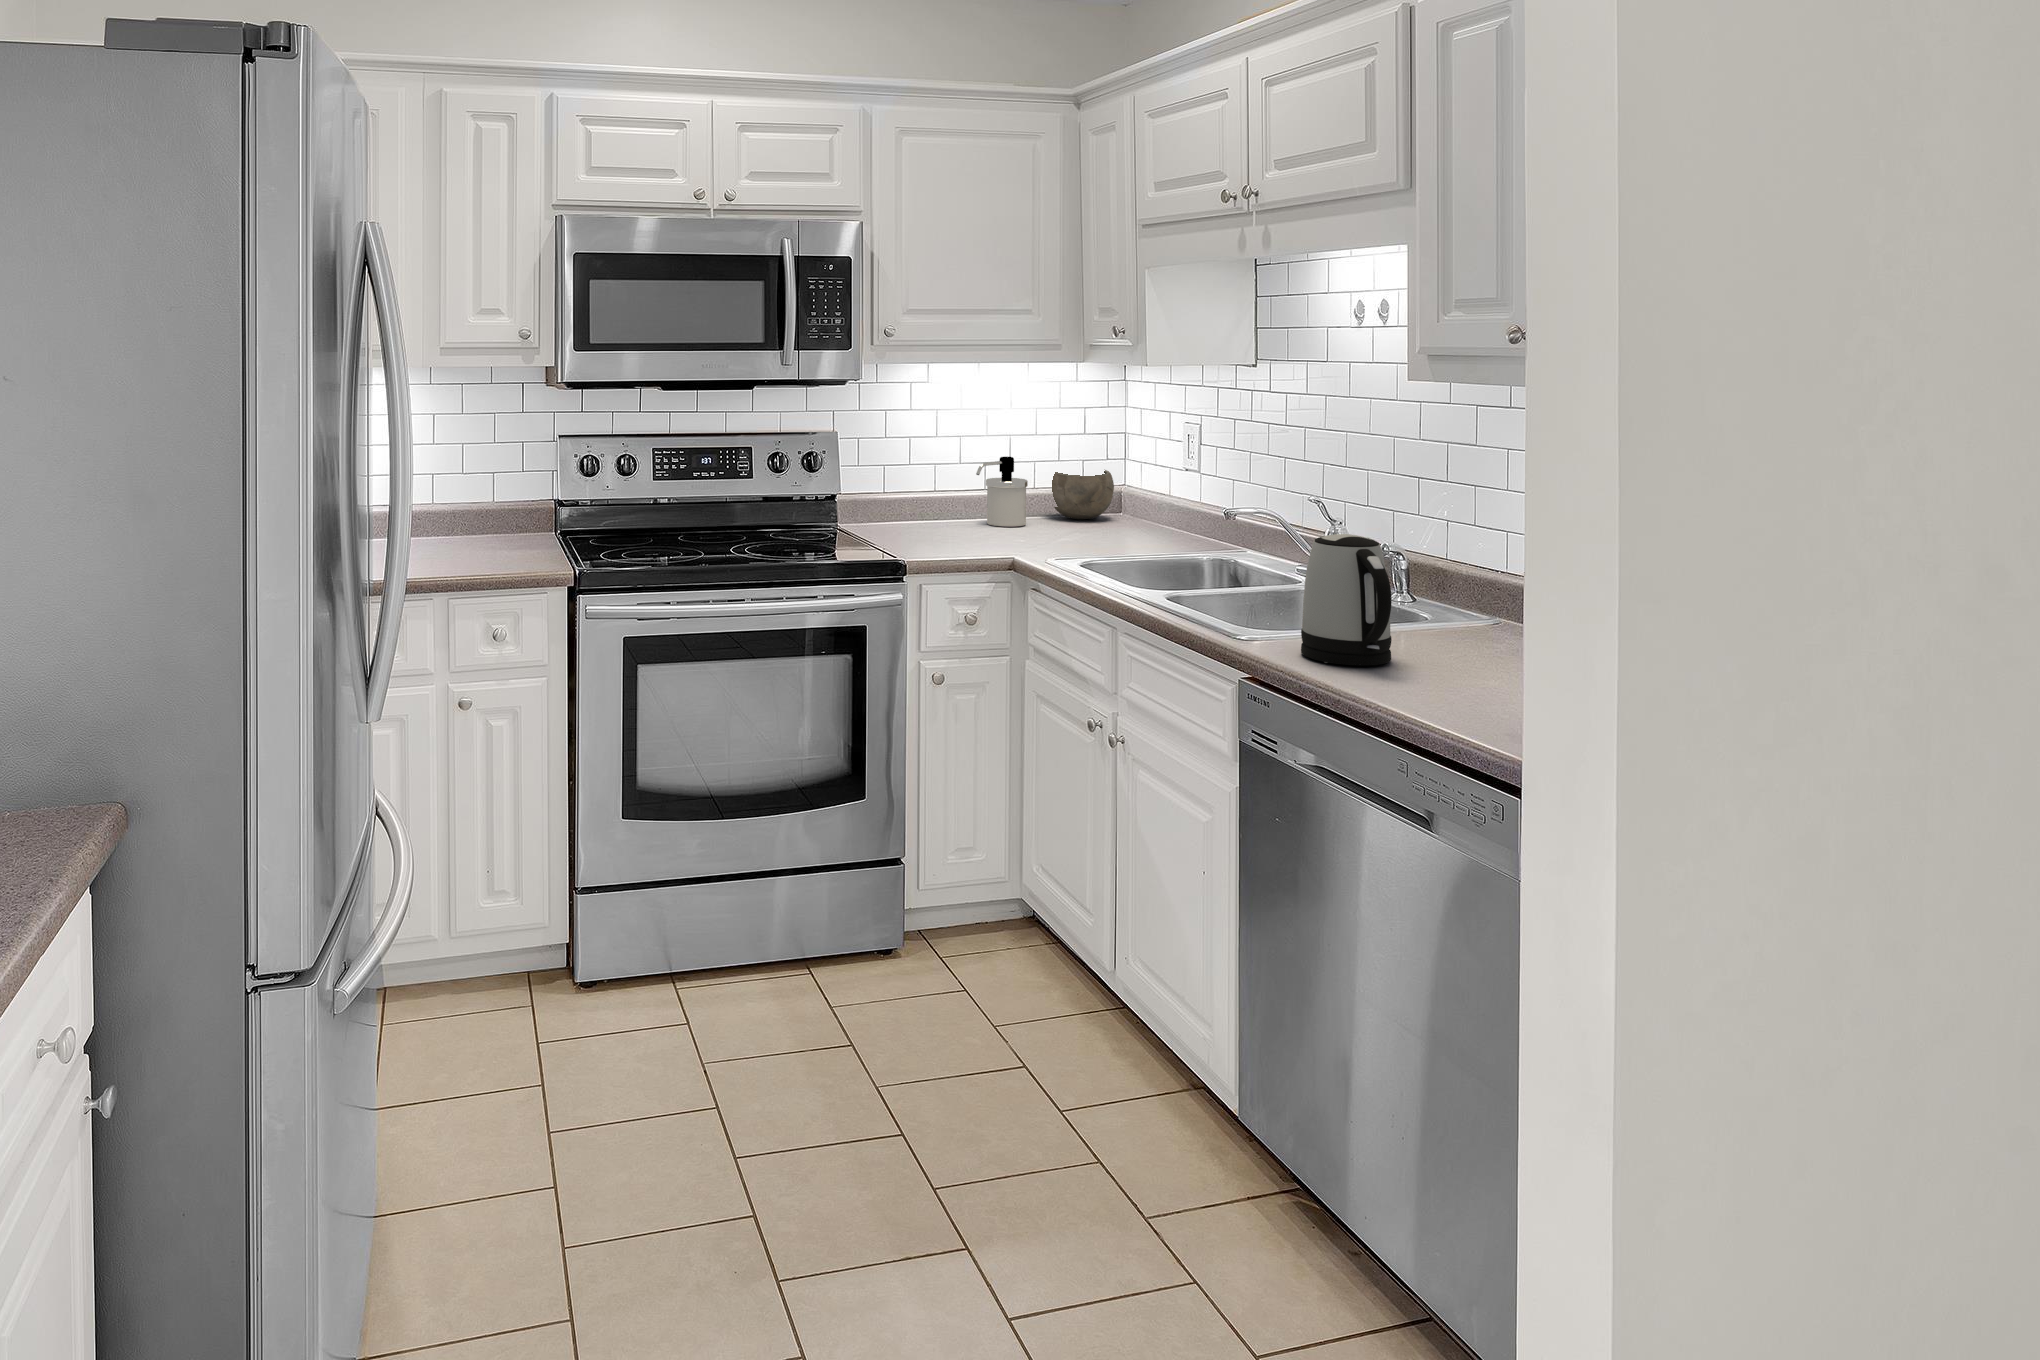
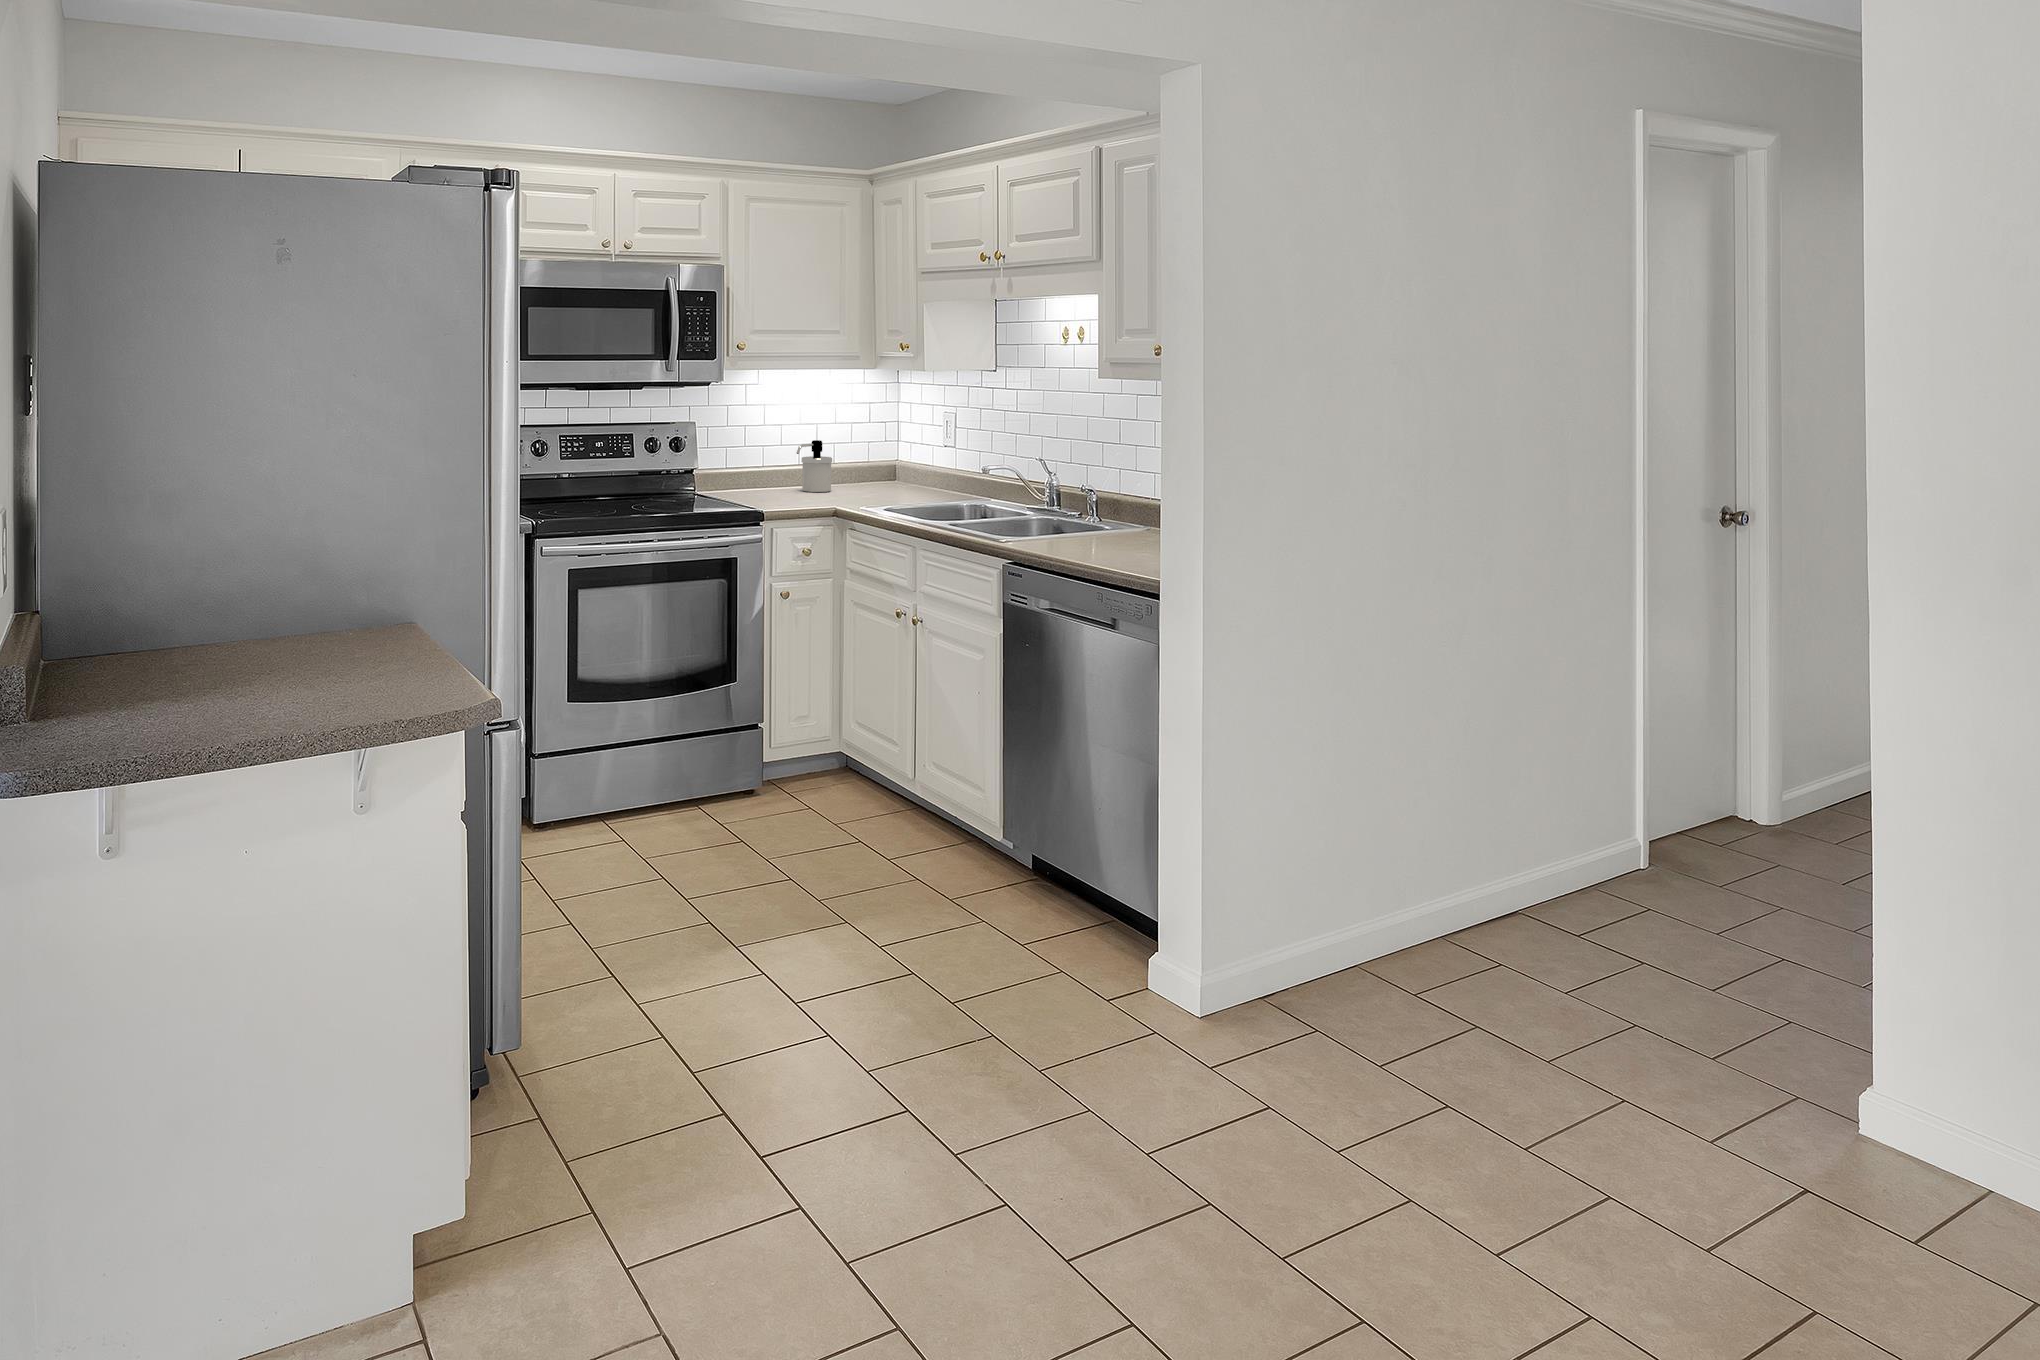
bowl: present [1052,470,1114,519] -> none [843,448,892,487]
kettle: present [1301,534,1392,666] -> none [1039,473,1092,552]

